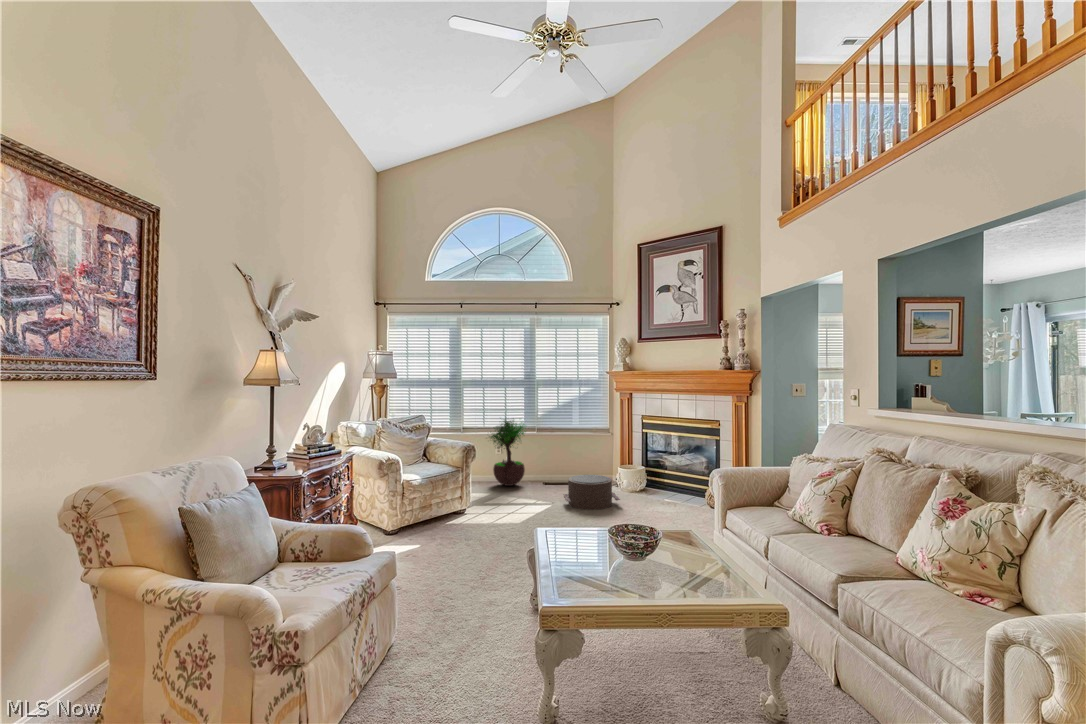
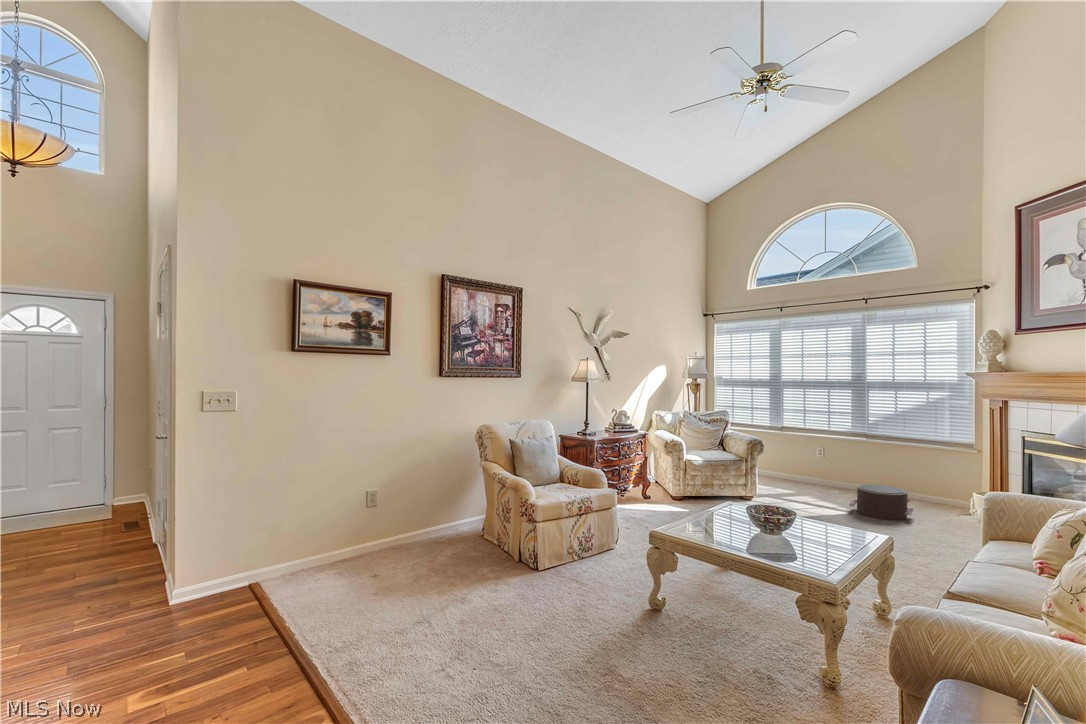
potted tree: present [490,420,525,486] -> none [795,416,840,487]

